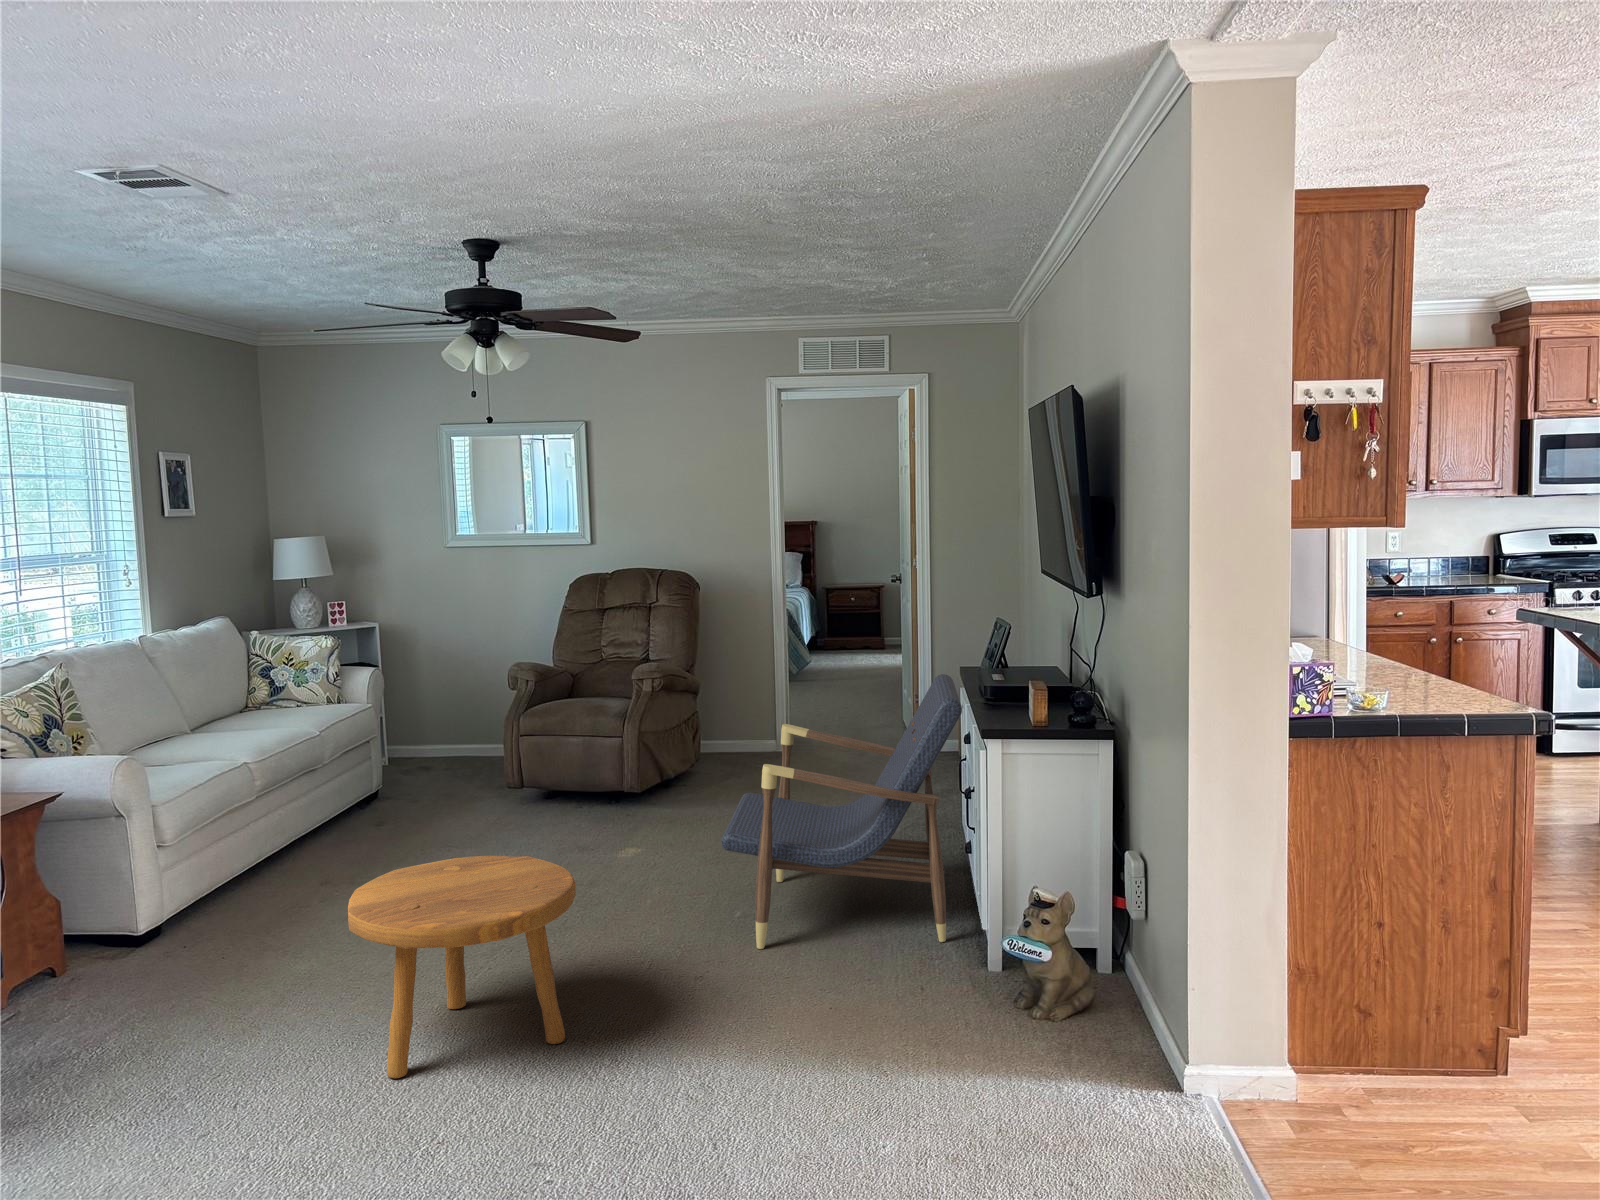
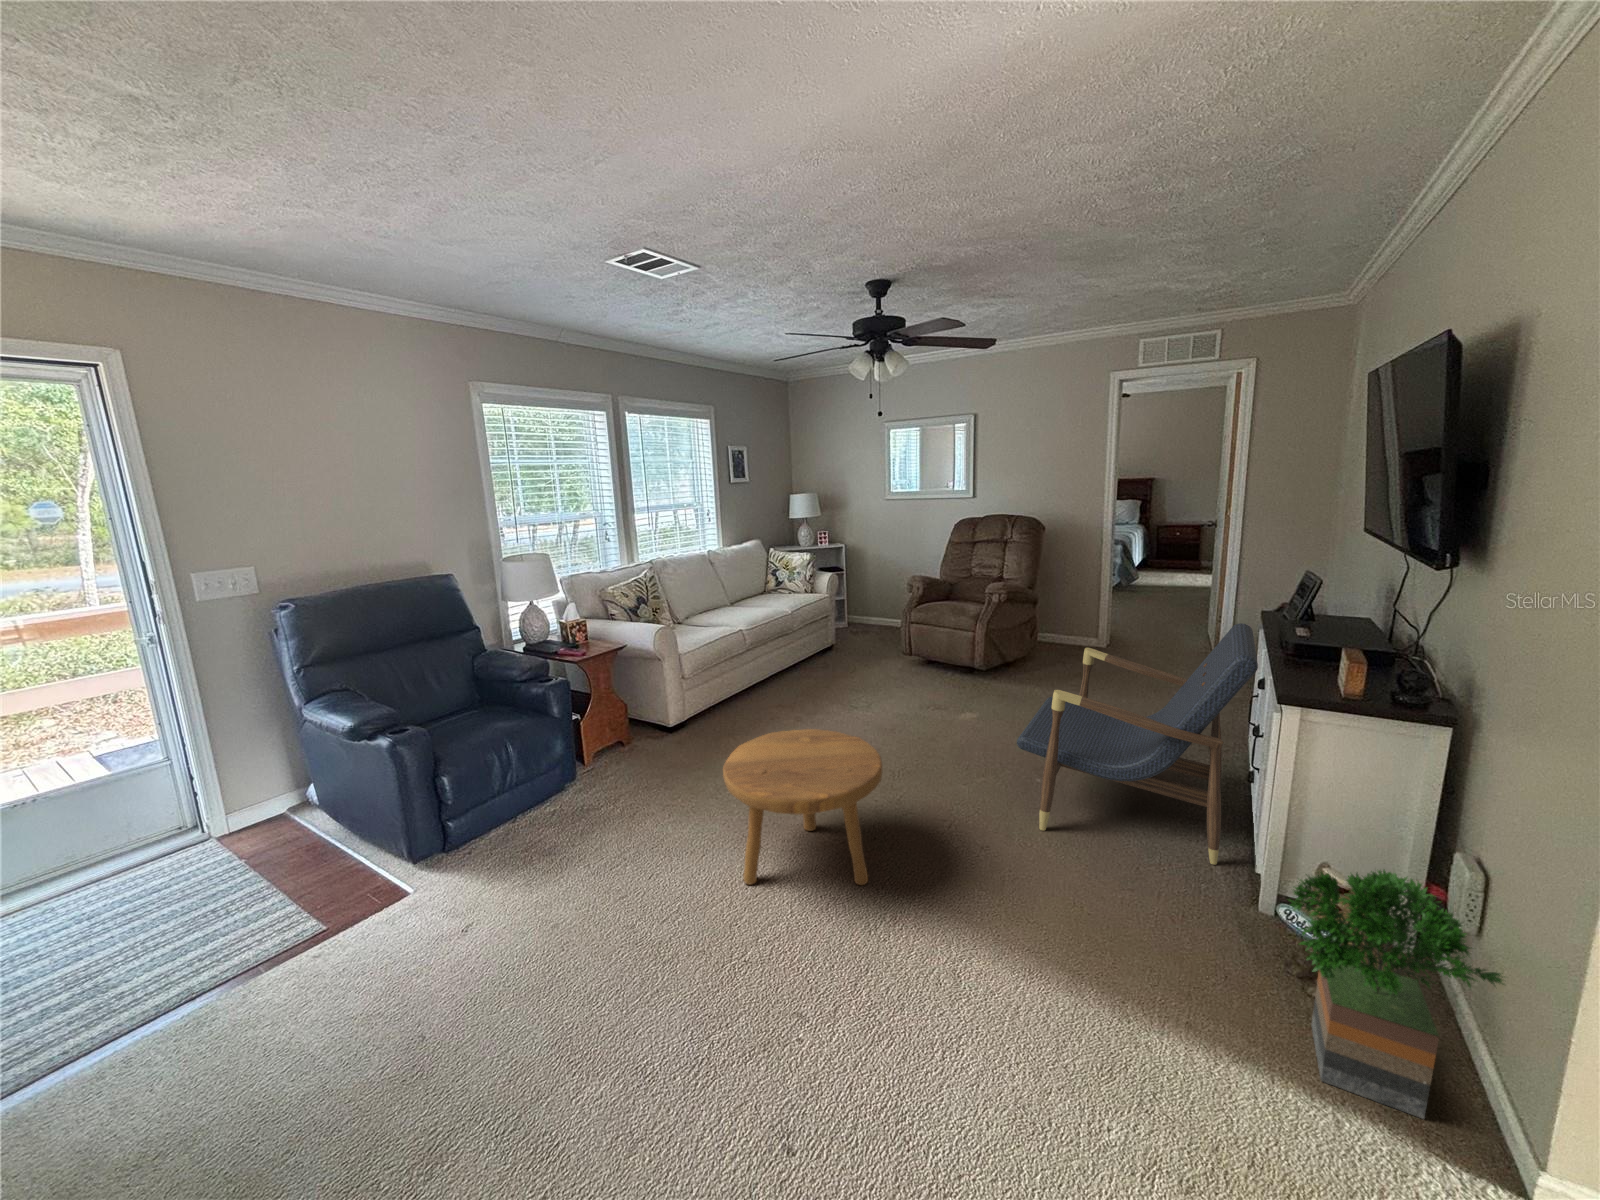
potted tree: none [1005,858,1155,1070] -> present [1288,870,1504,1118]

